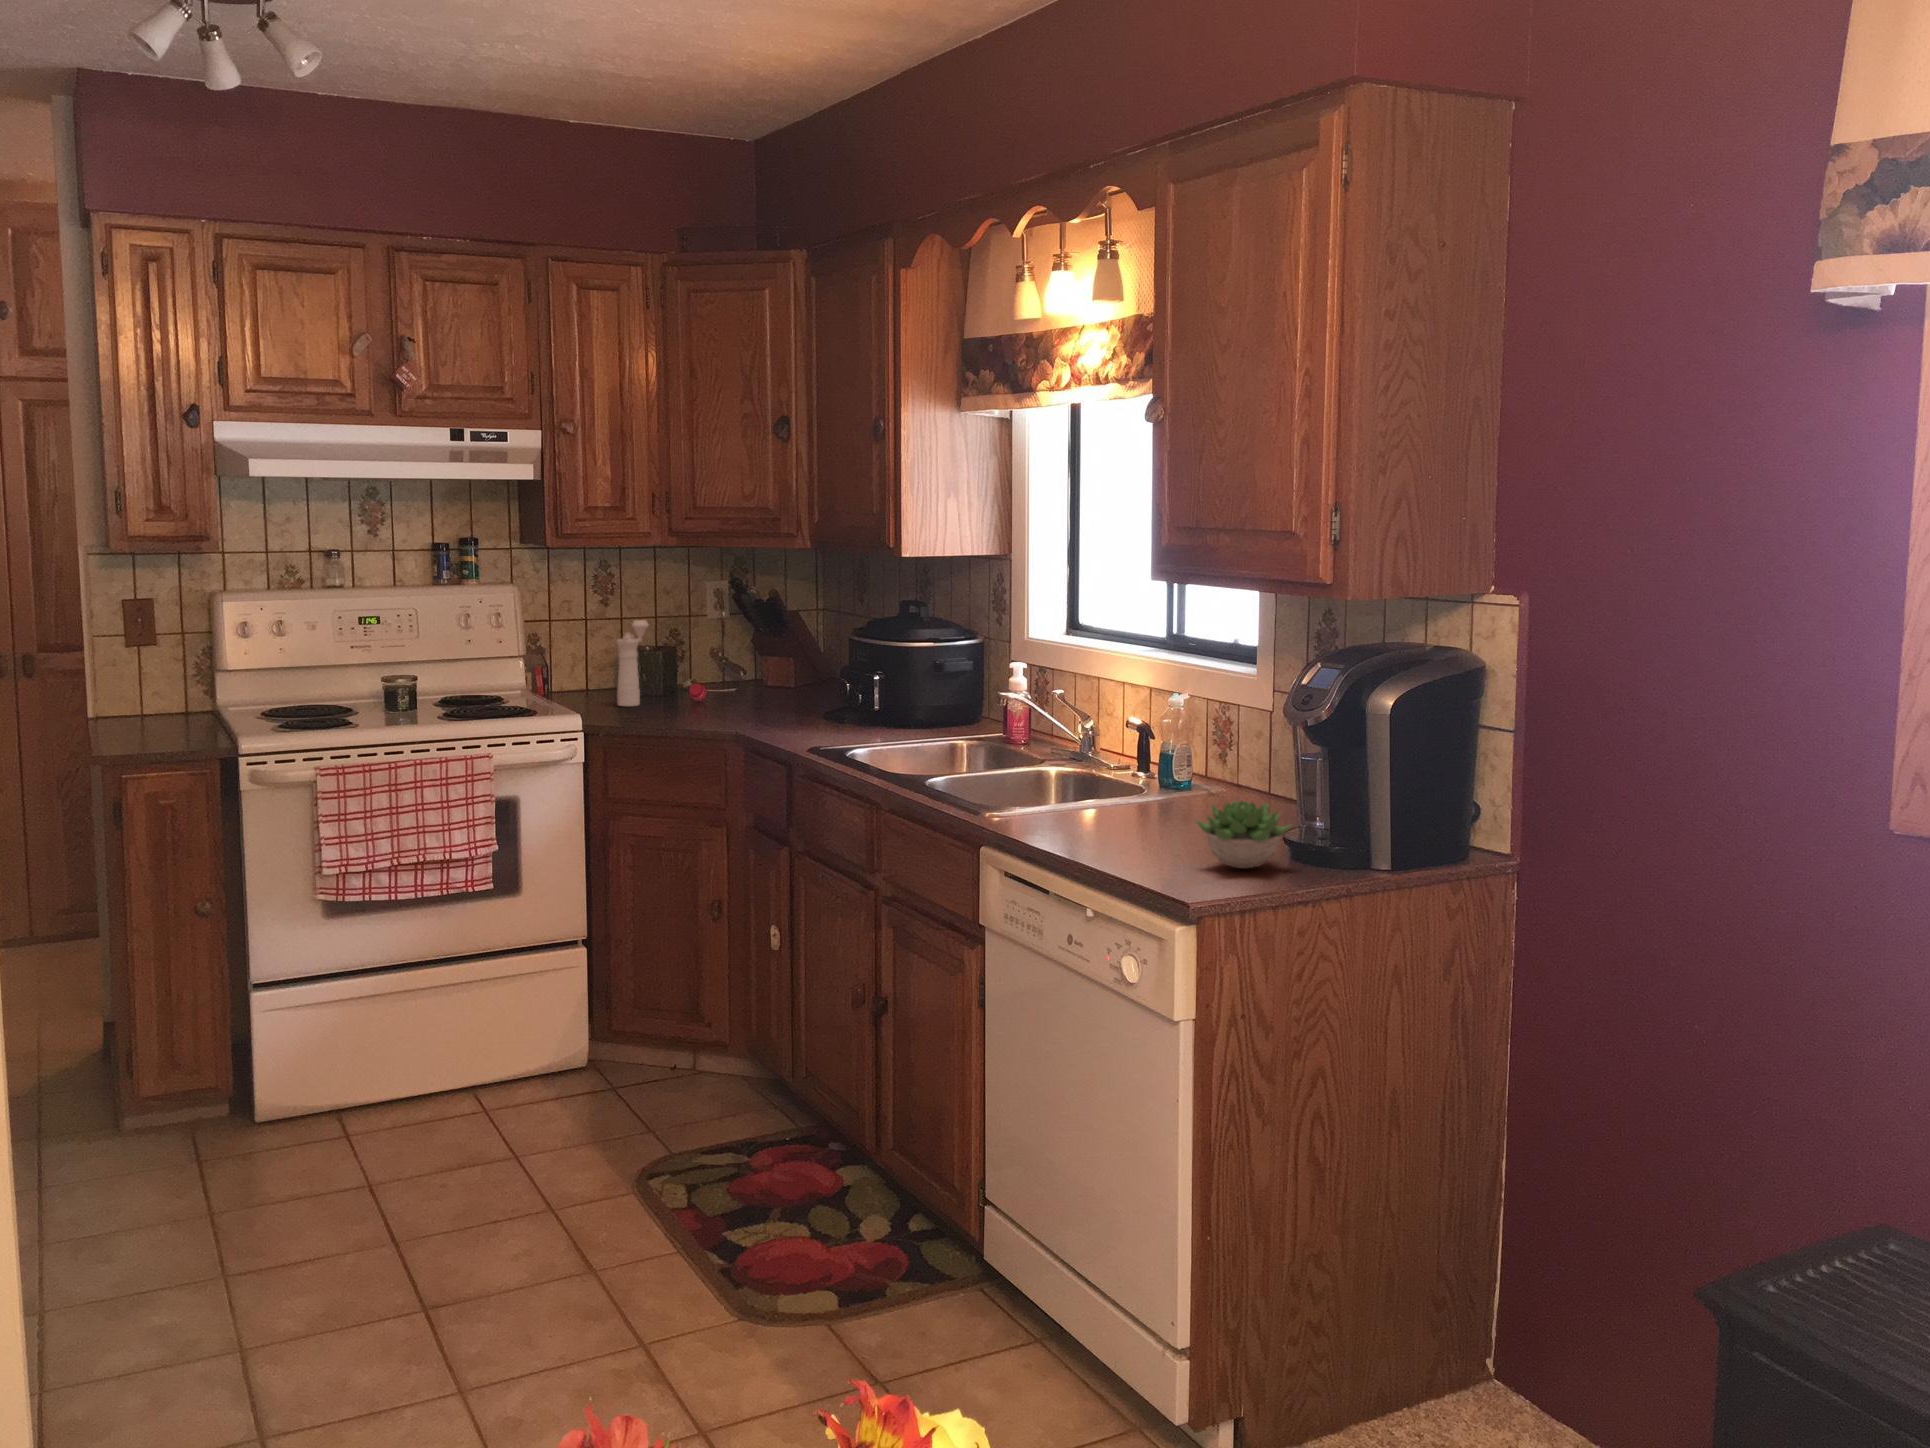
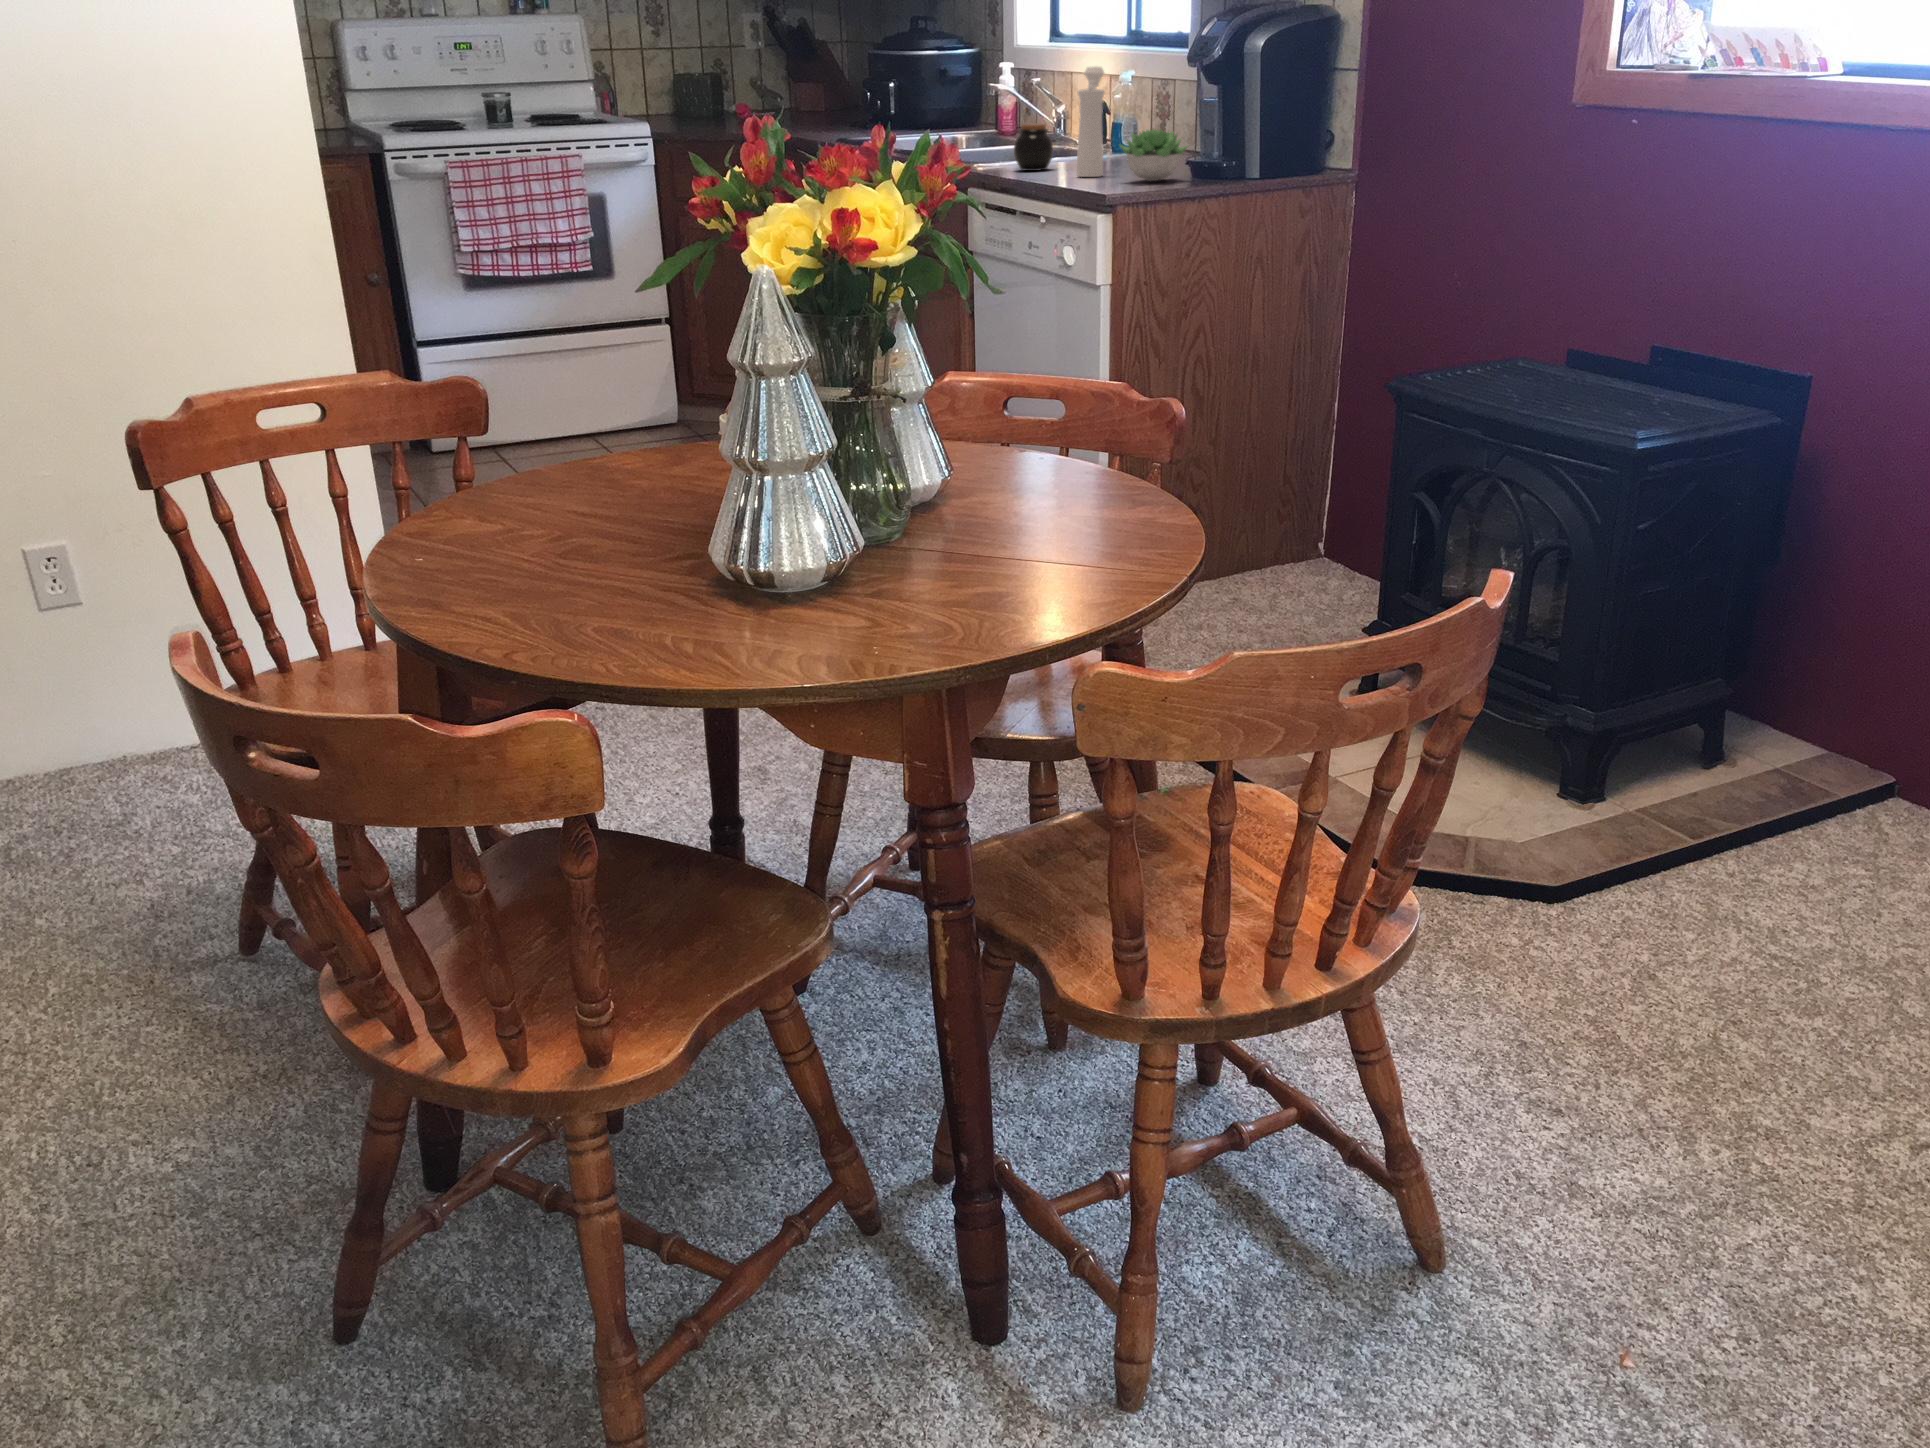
pepper mill: present [617,620,648,706] -> present [1077,66,1105,177]
jar: none [1042,766,1094,826] -> present [1014,123,1053,171]

